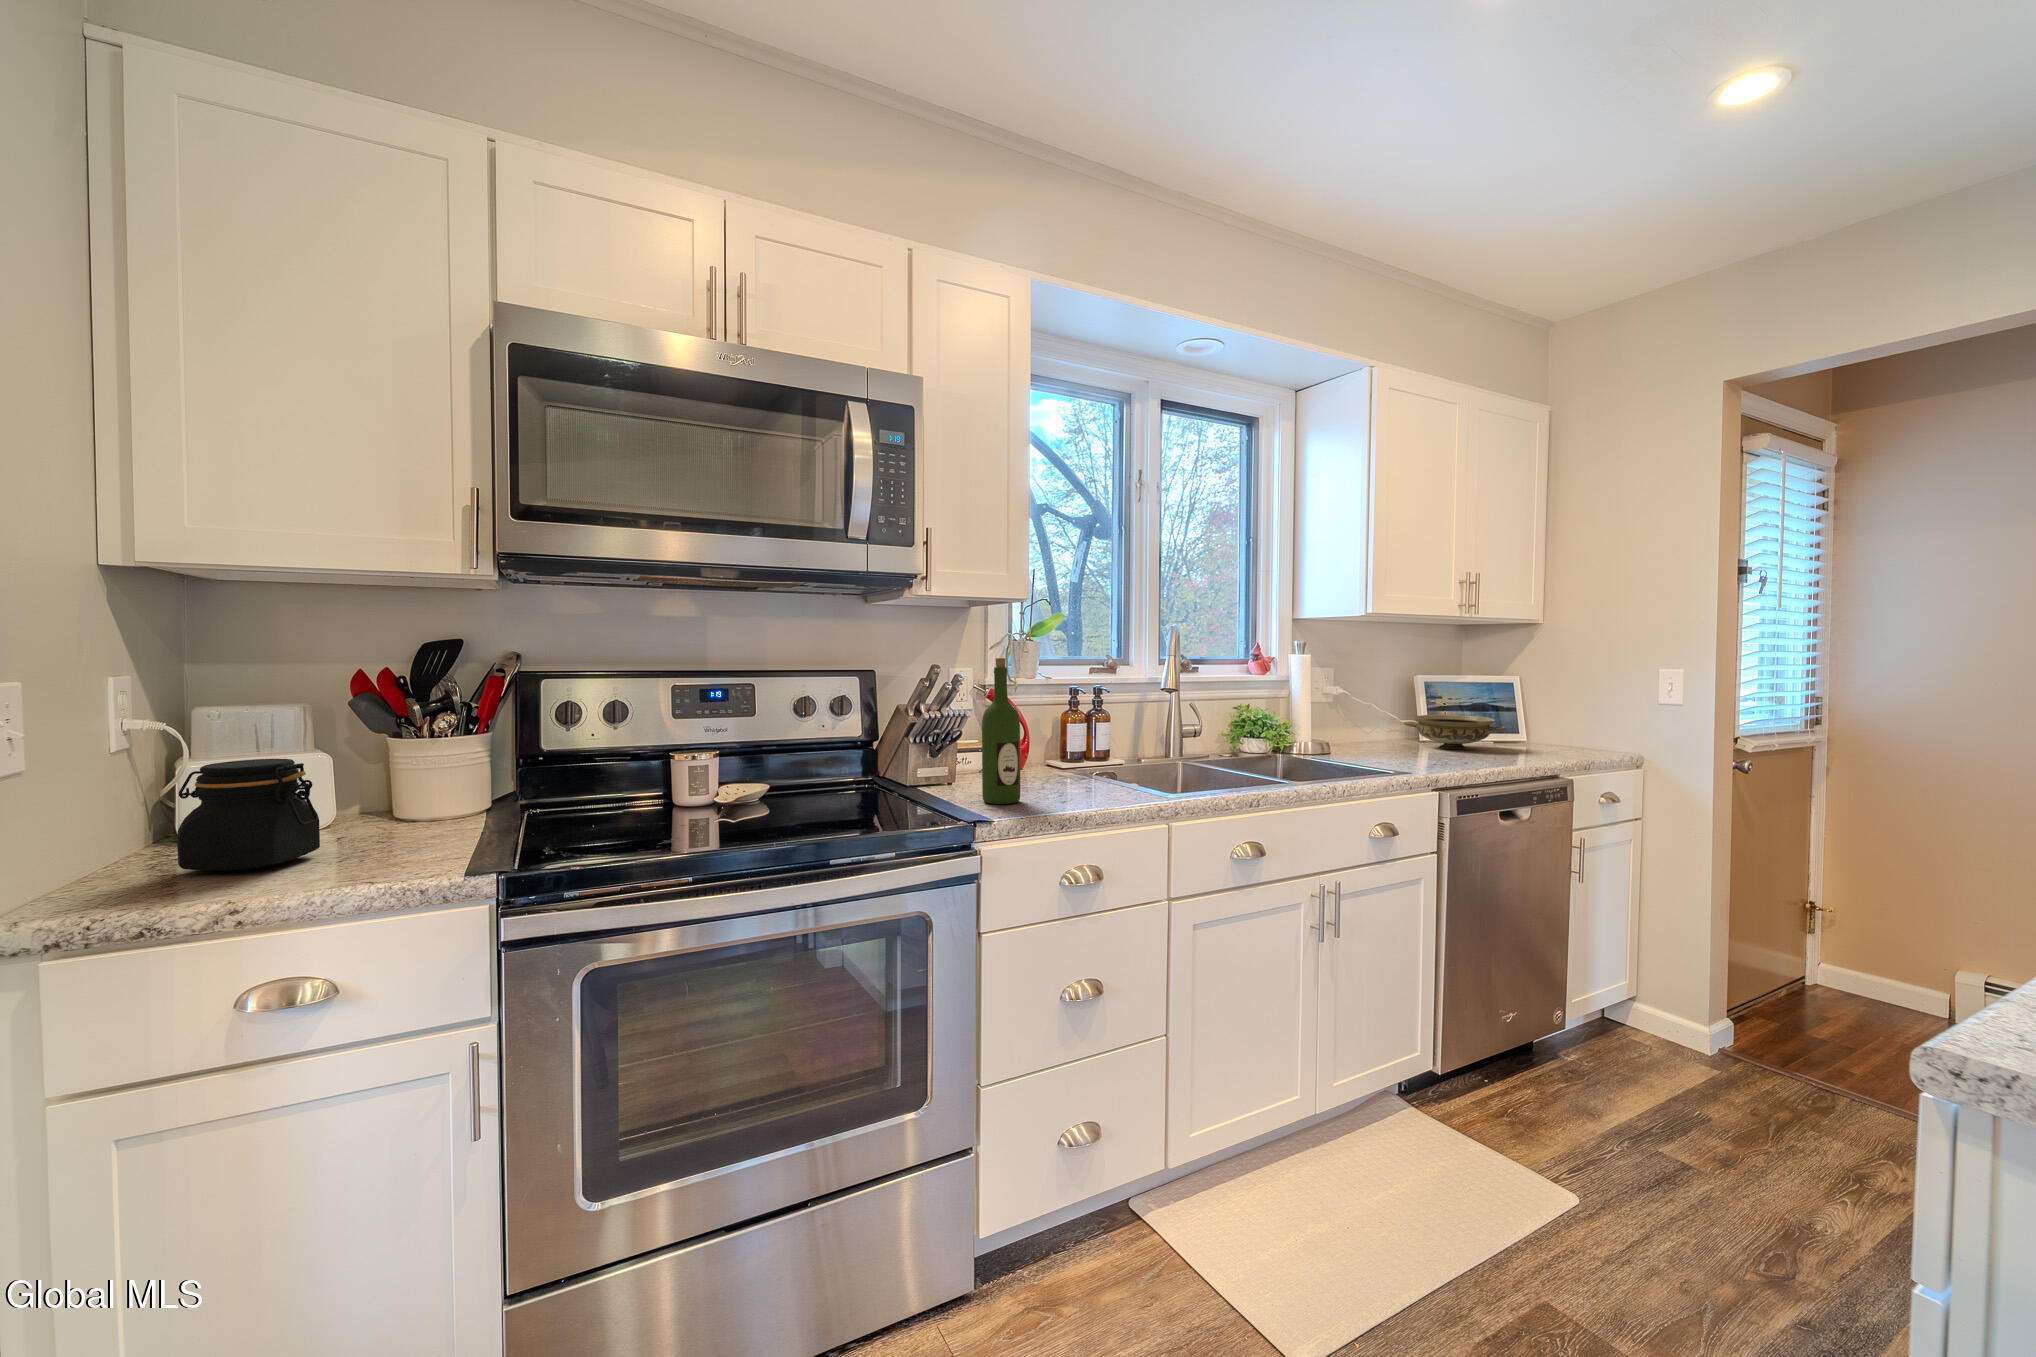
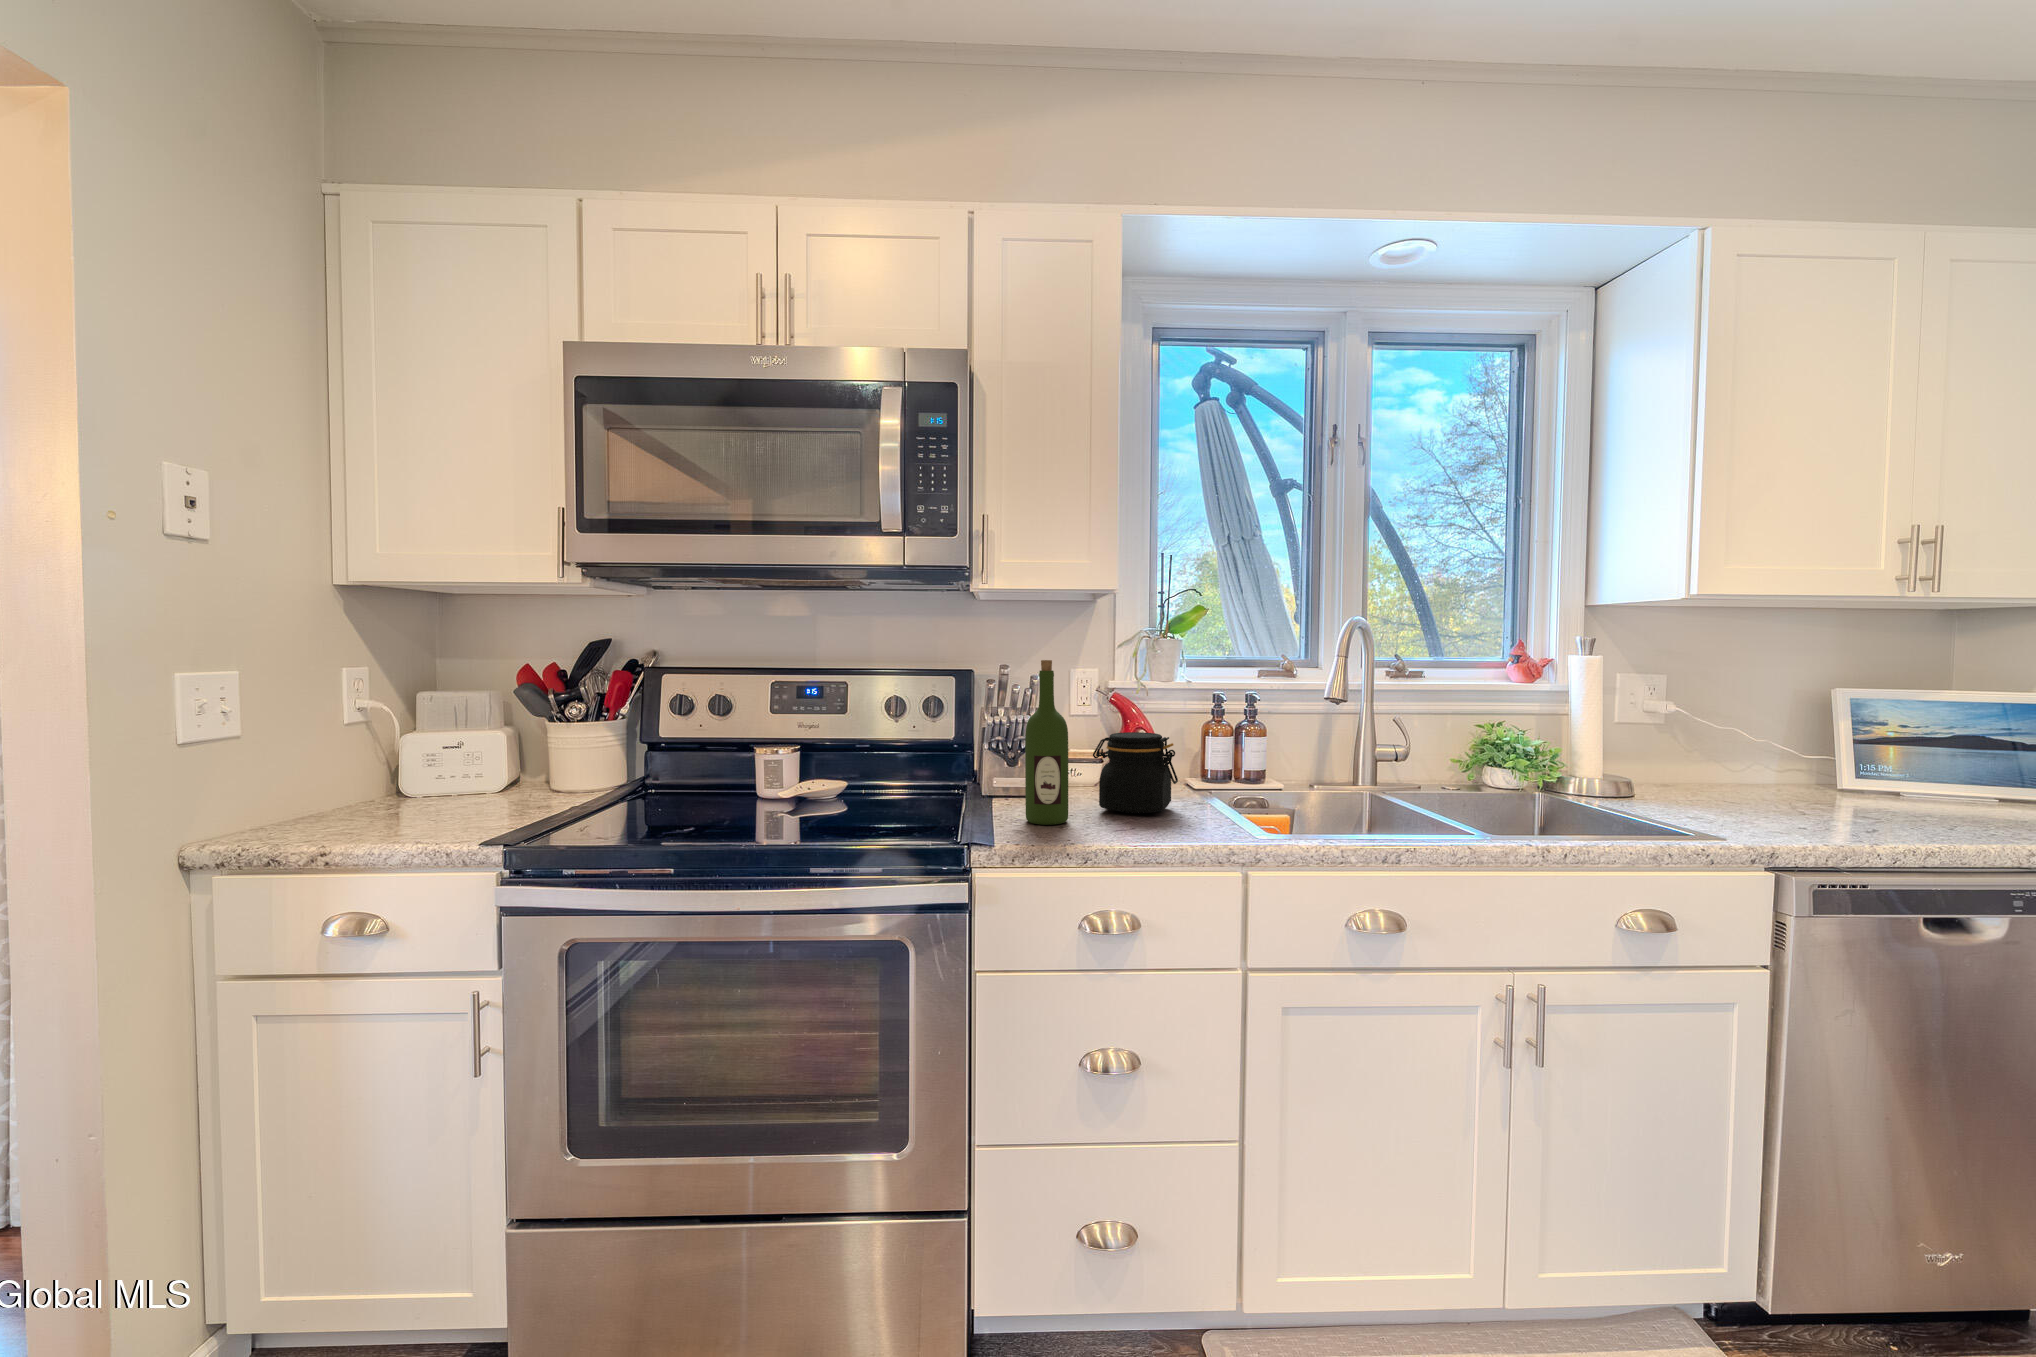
ceramic bowl: present [1404,715,1505,749] -> none [1766,749,1949,804]
jar: present [177,759,320,871] -> present [1093,732,1178,814]

